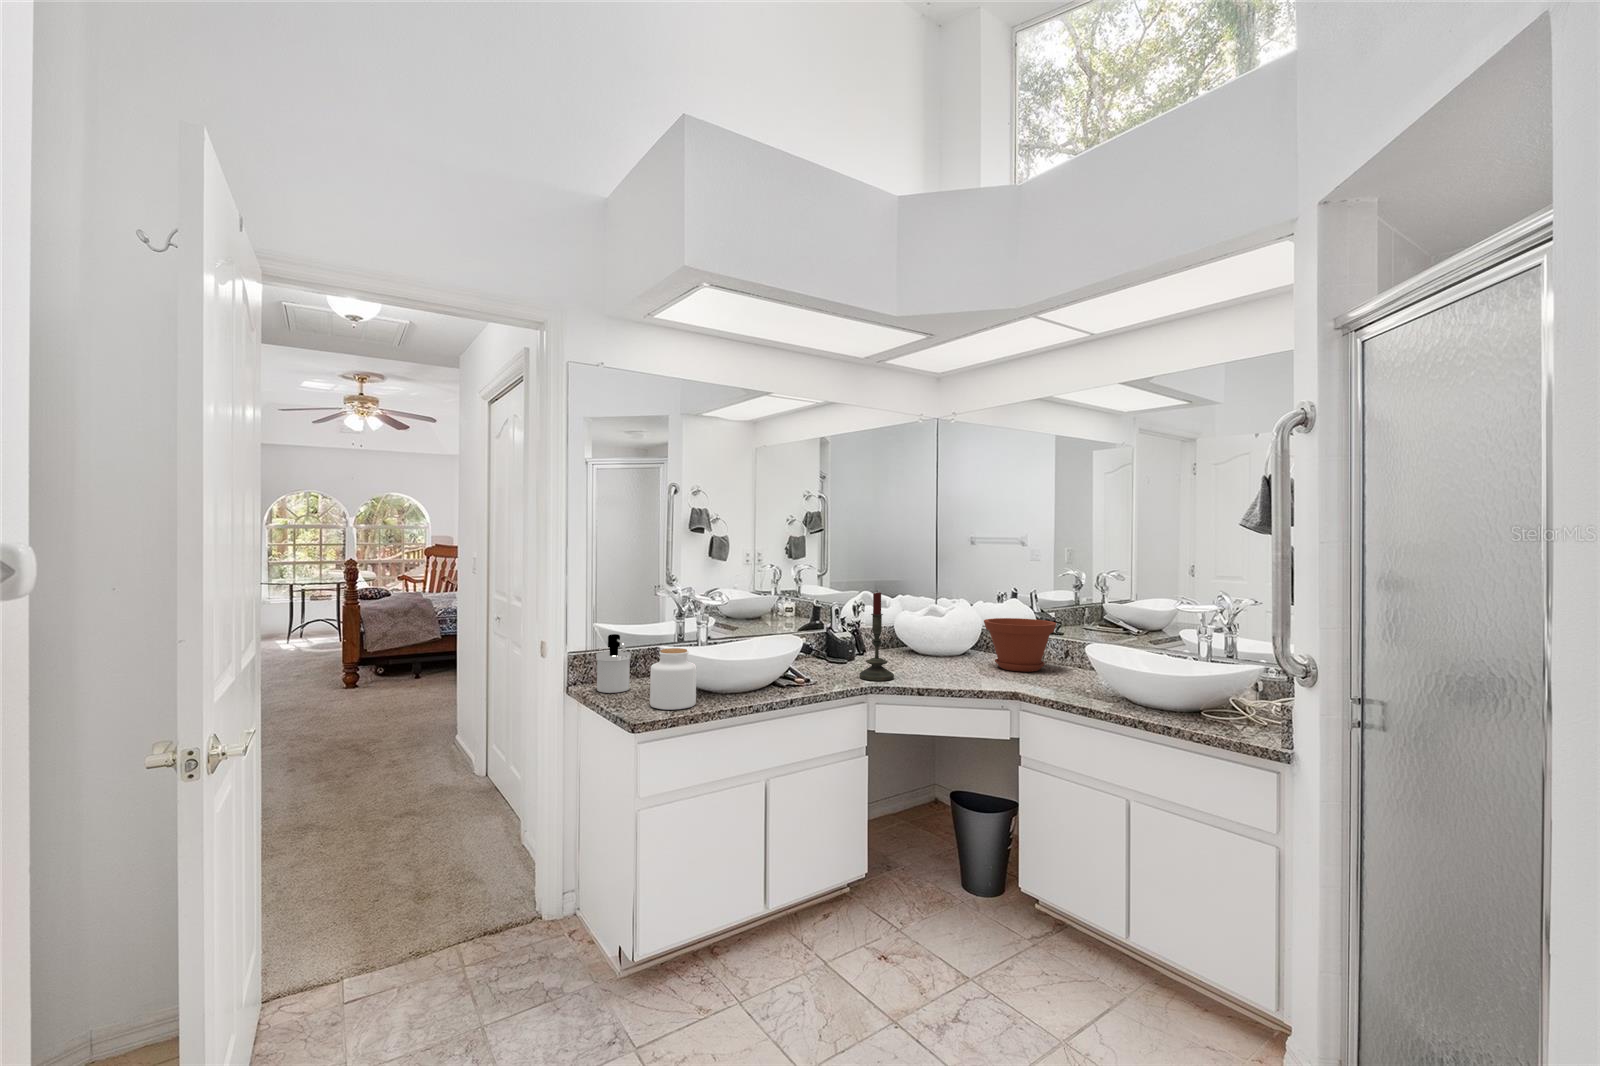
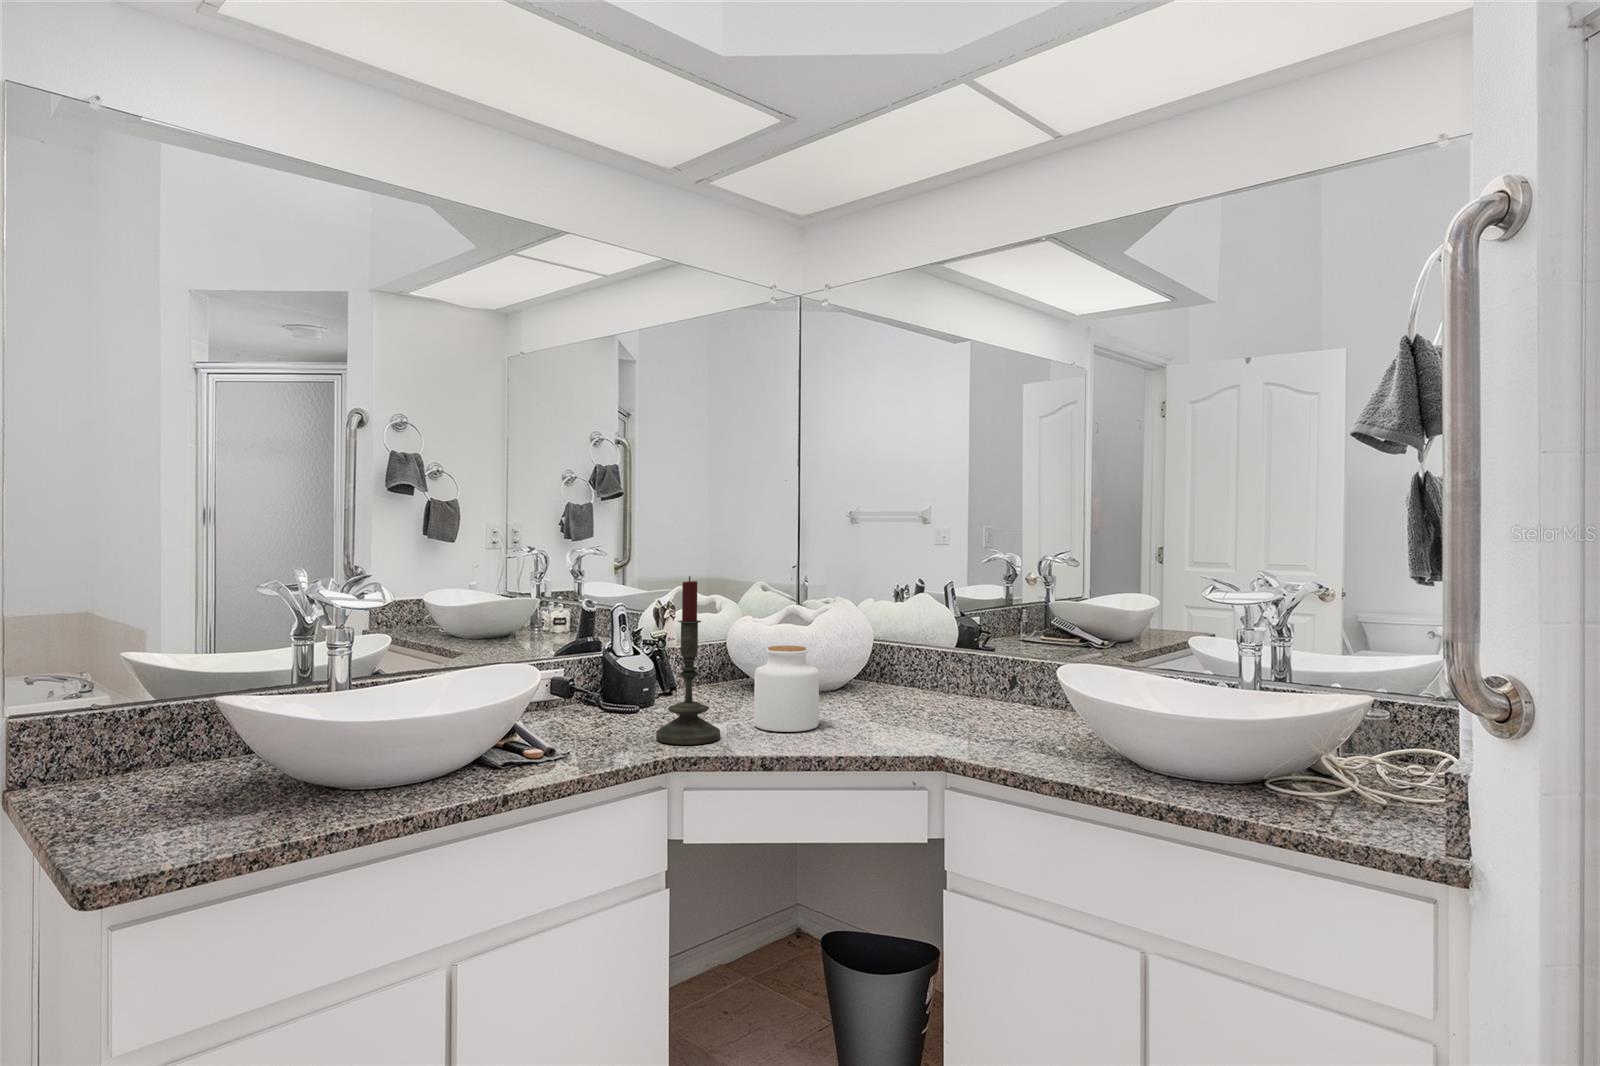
plant pot: present [984,618,1056,672] -> none [877,625,996,715]
soap dispenser: present [596,634,631,693] -> none [64,673,156,802]
jar: present [650,648,696,710] -> present [754,646,819,732]

